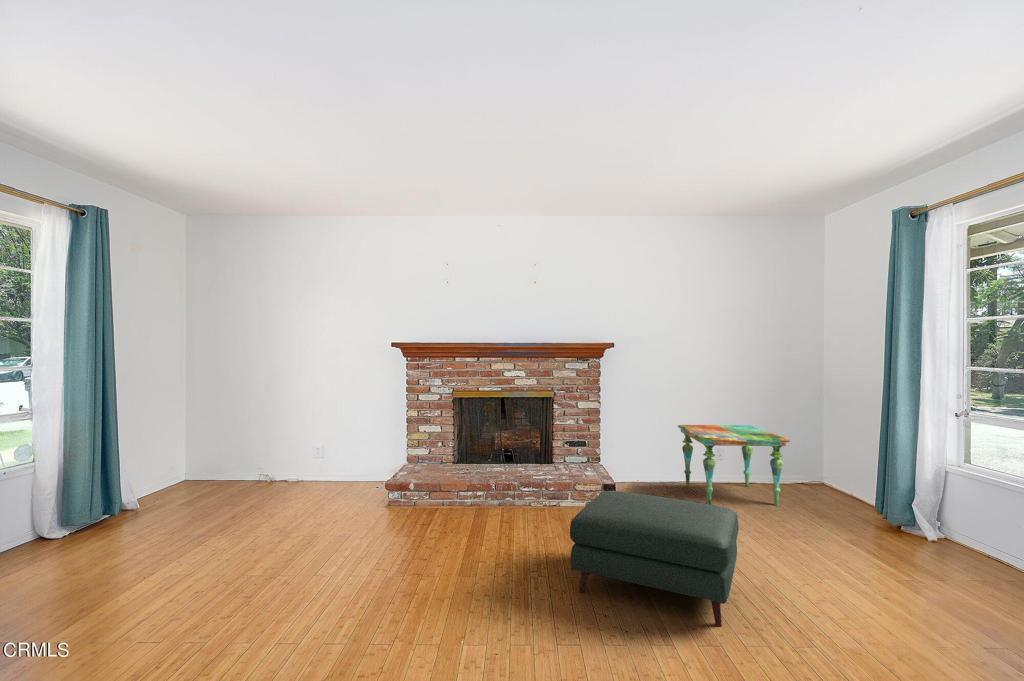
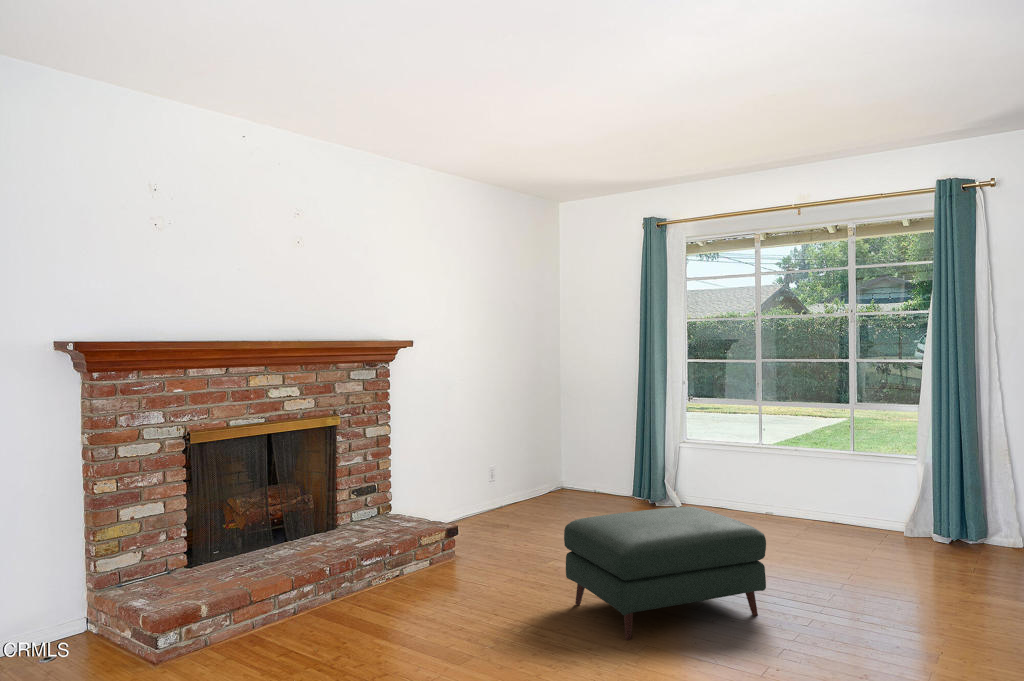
side table: present [678,425,790,505] -> none [467,436,598,531]

